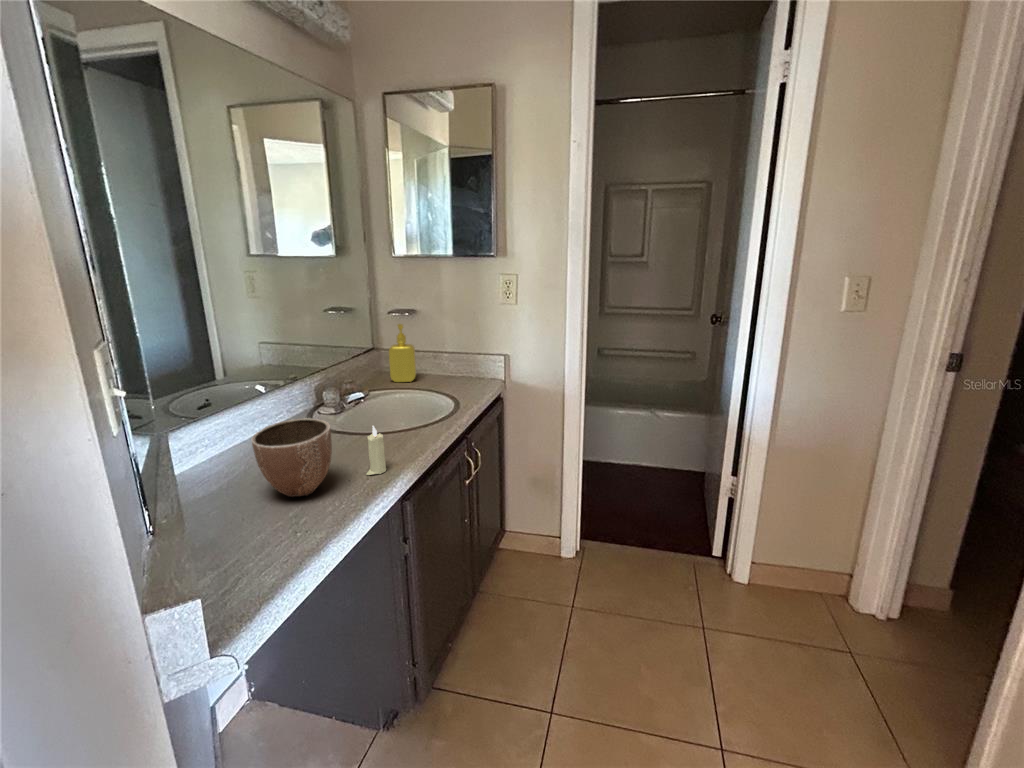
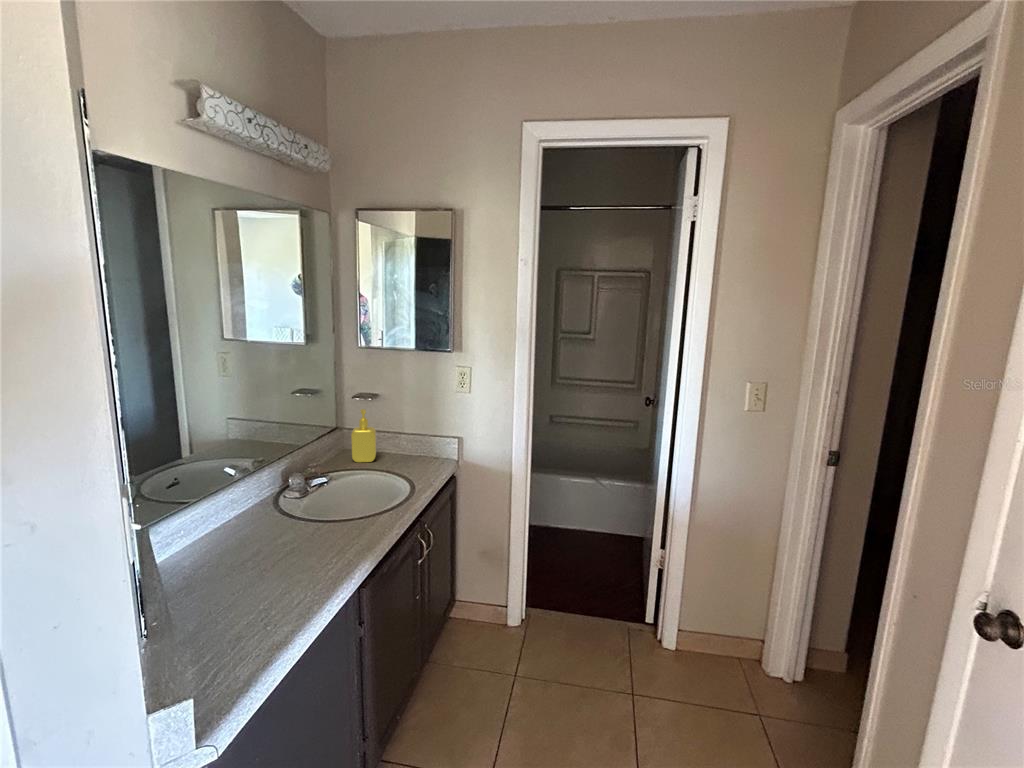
decorative bowl: present [252,418,332,497] -> none [227,514,298,588]
candle: present [367,426,386,475] -> none [328,521,346,564]

